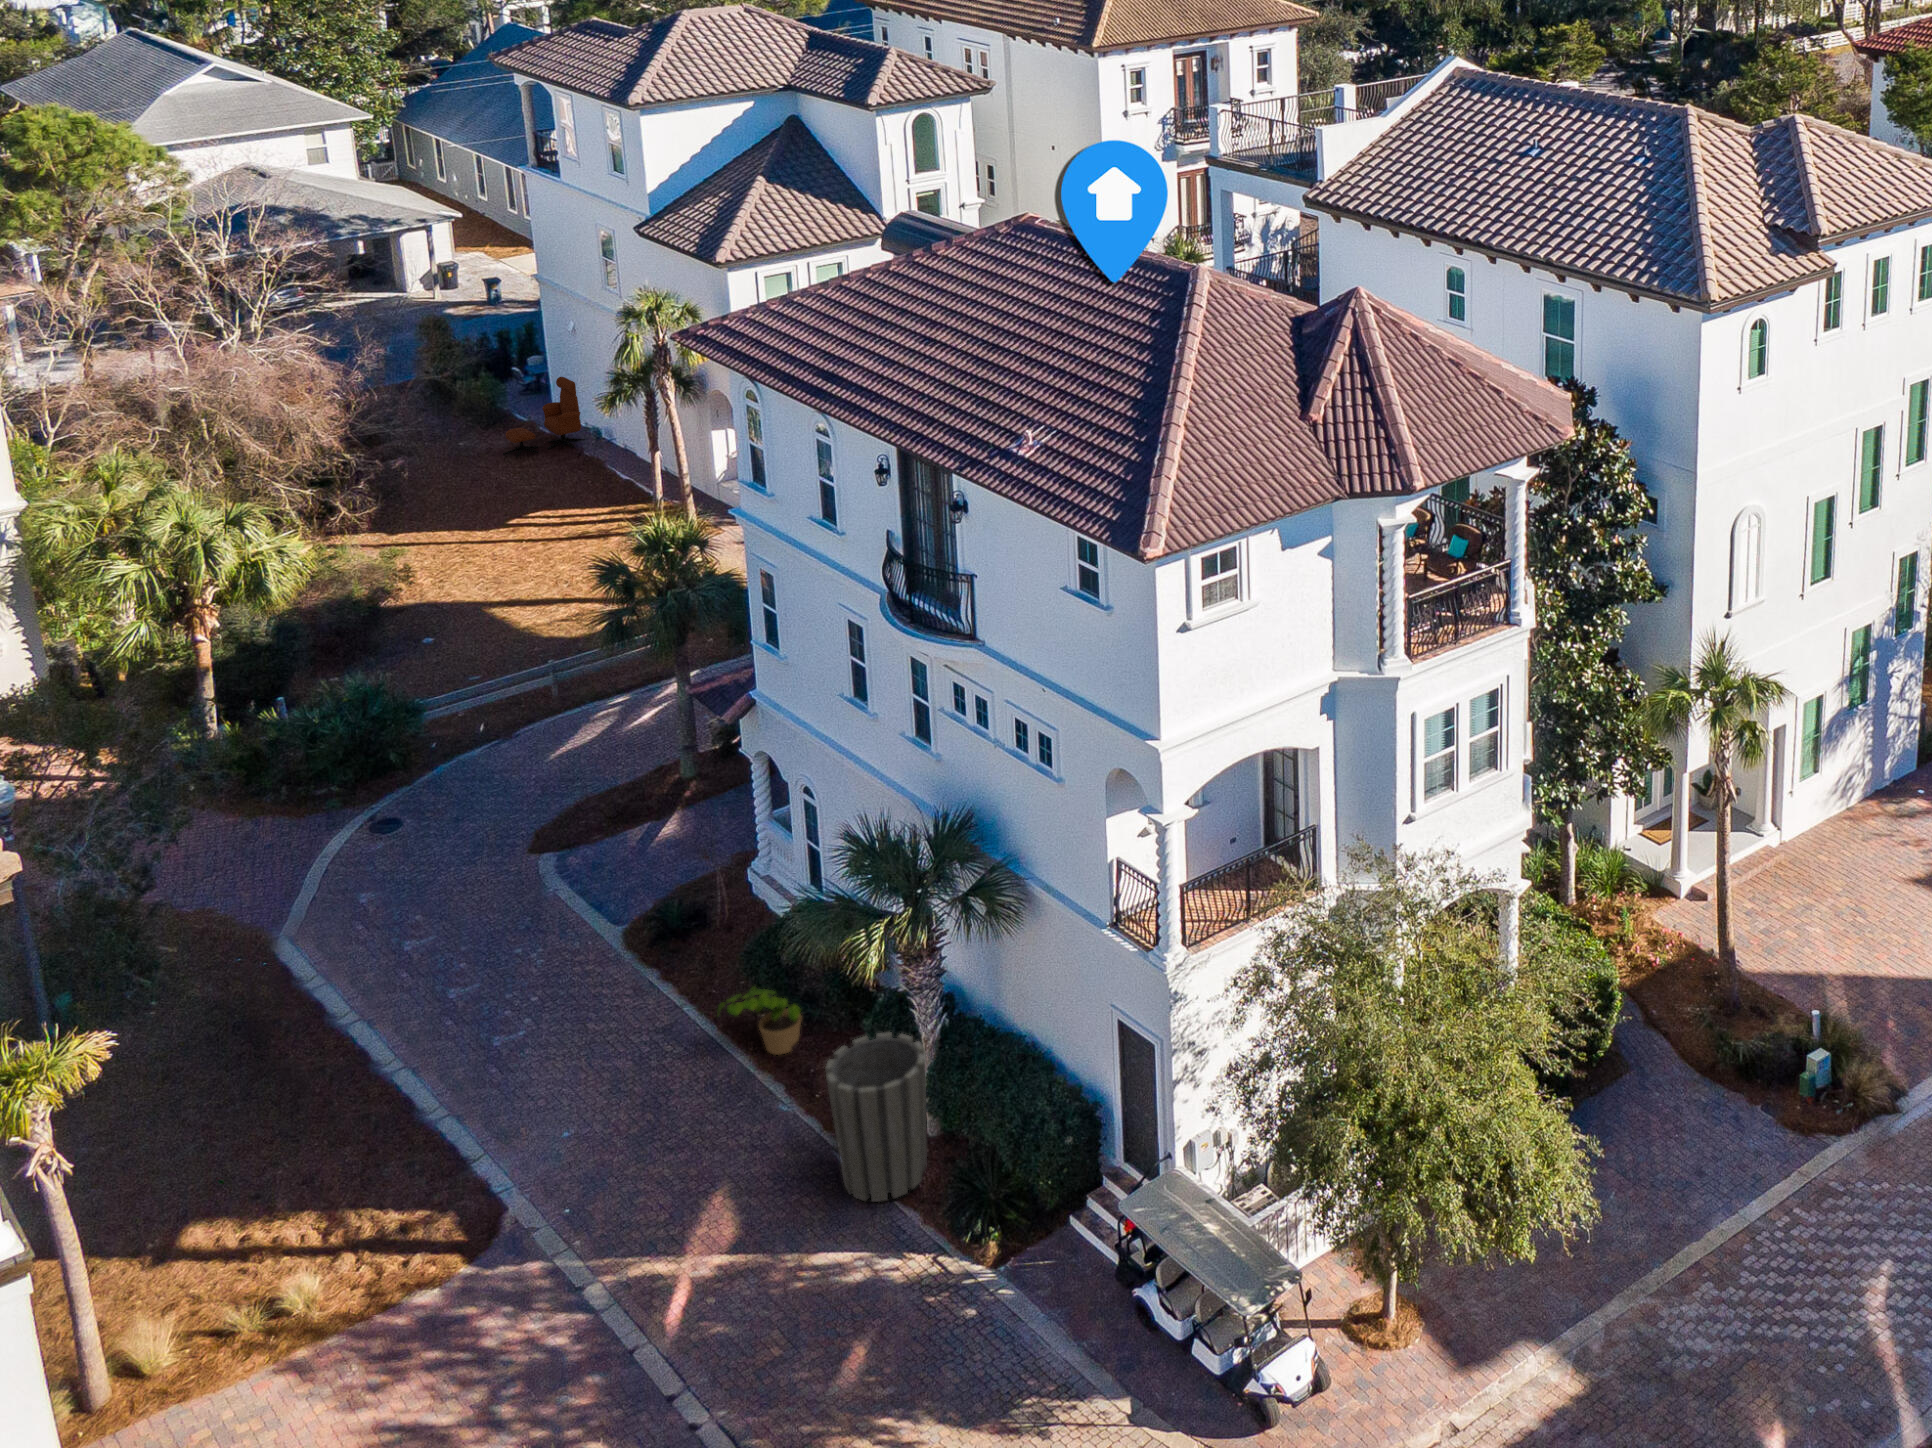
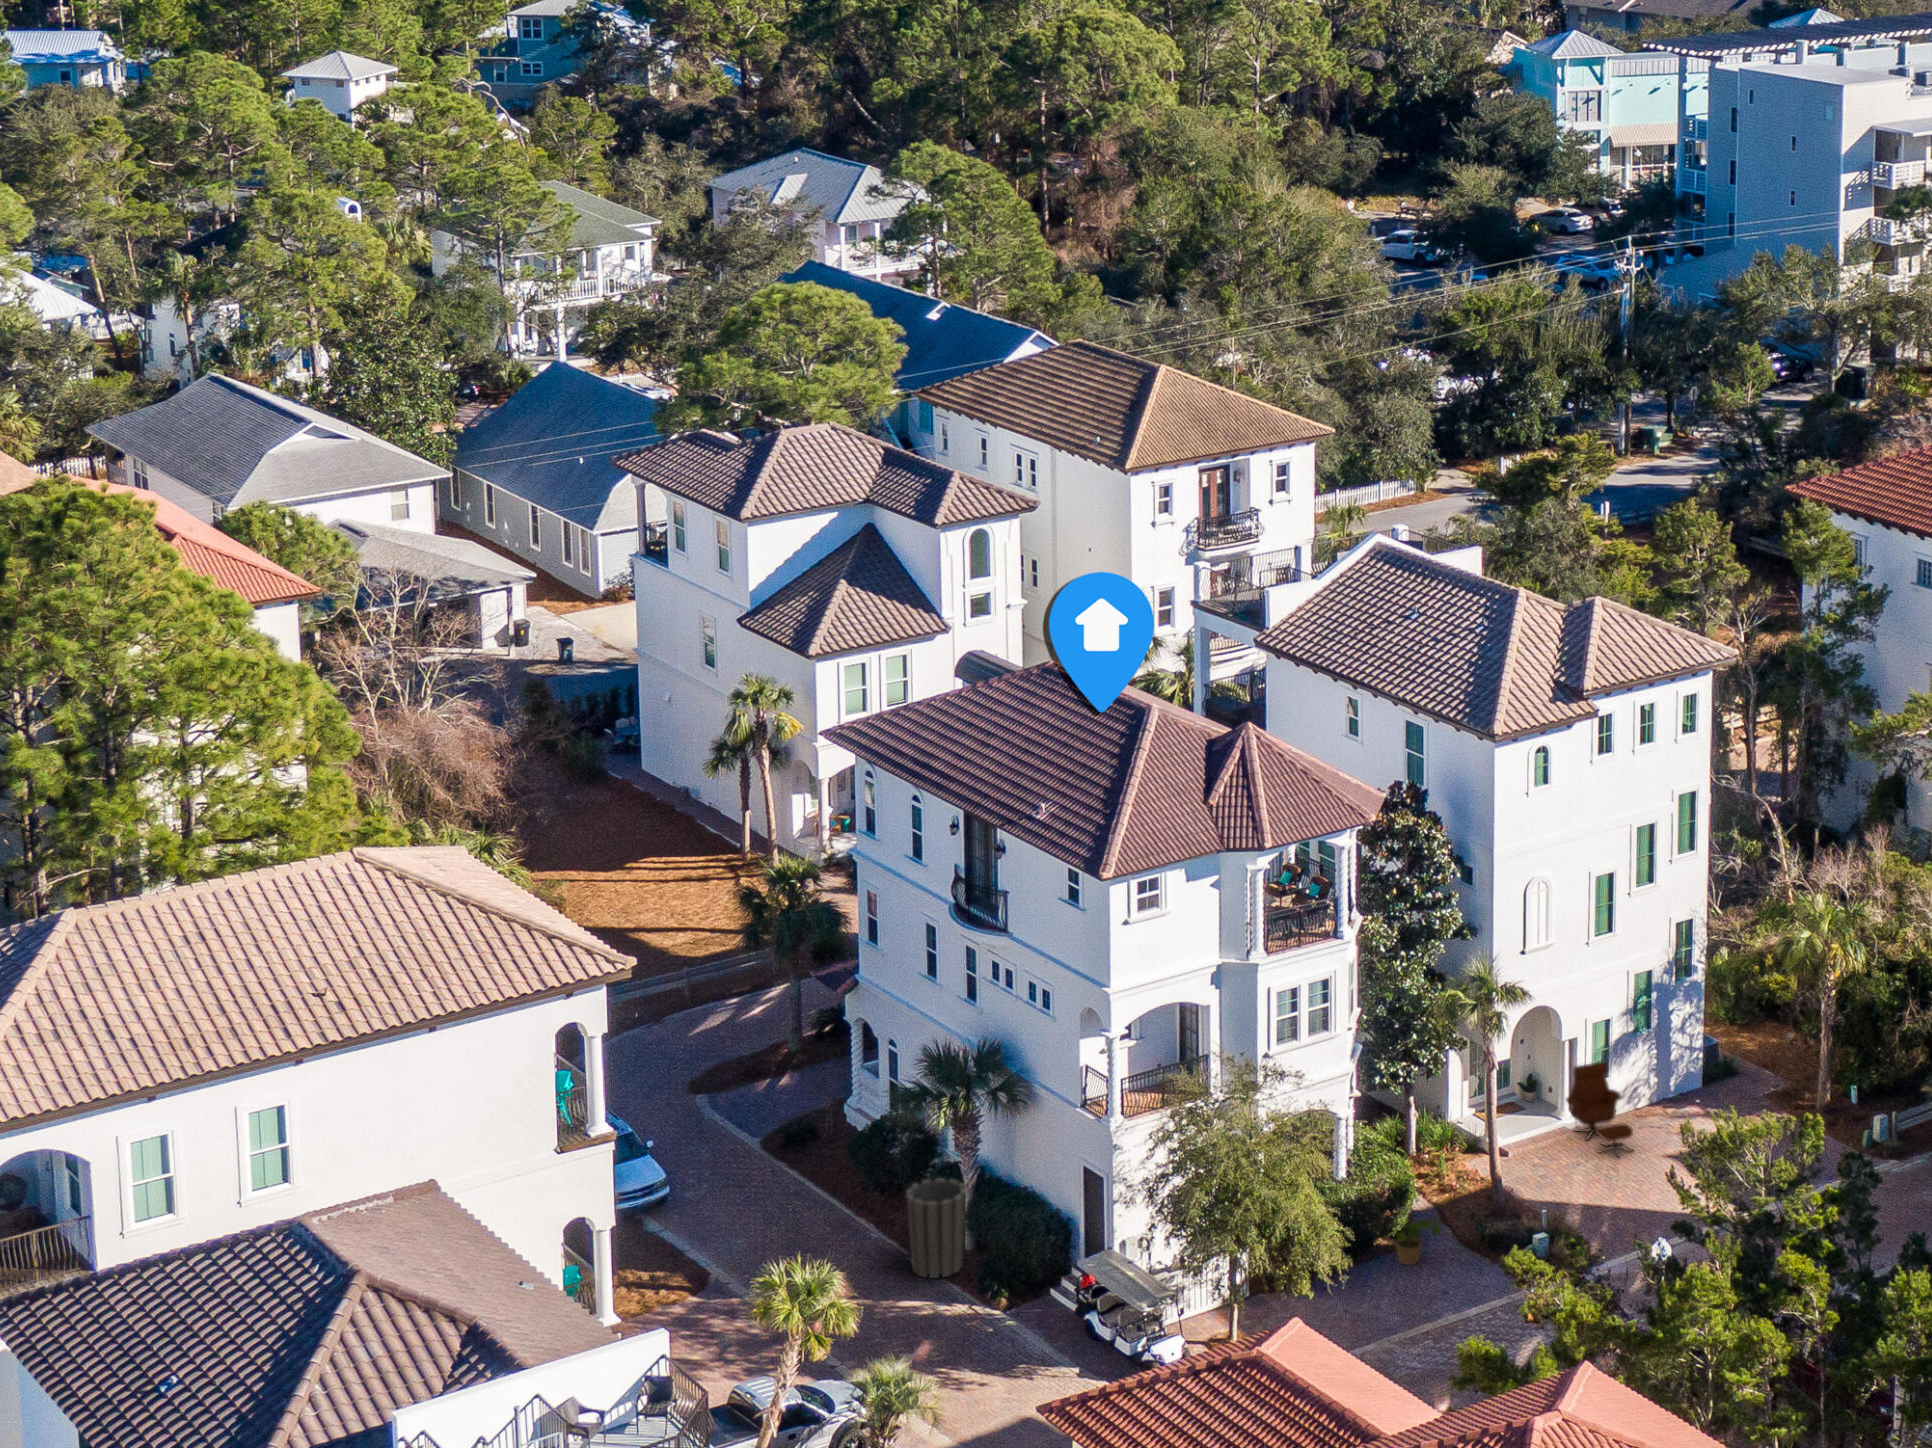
lounge chair: present [503,377,585,457] -> present [1566,1062,1633,1157]
potted plant: present [717,987,802,1055] -> present [1395,1219,1443,1265]

